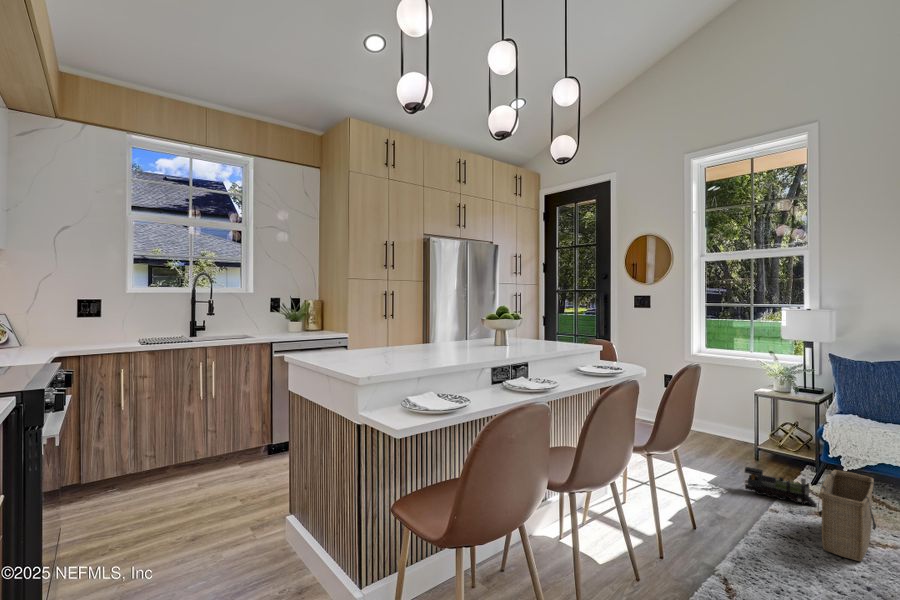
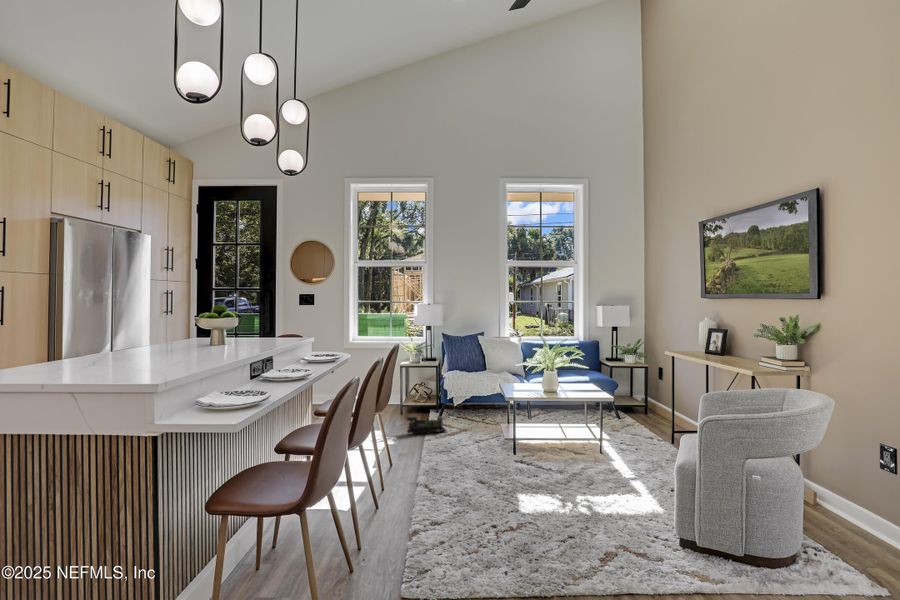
basket: present [818,470,877,561] -> none [455,403,482,452]

